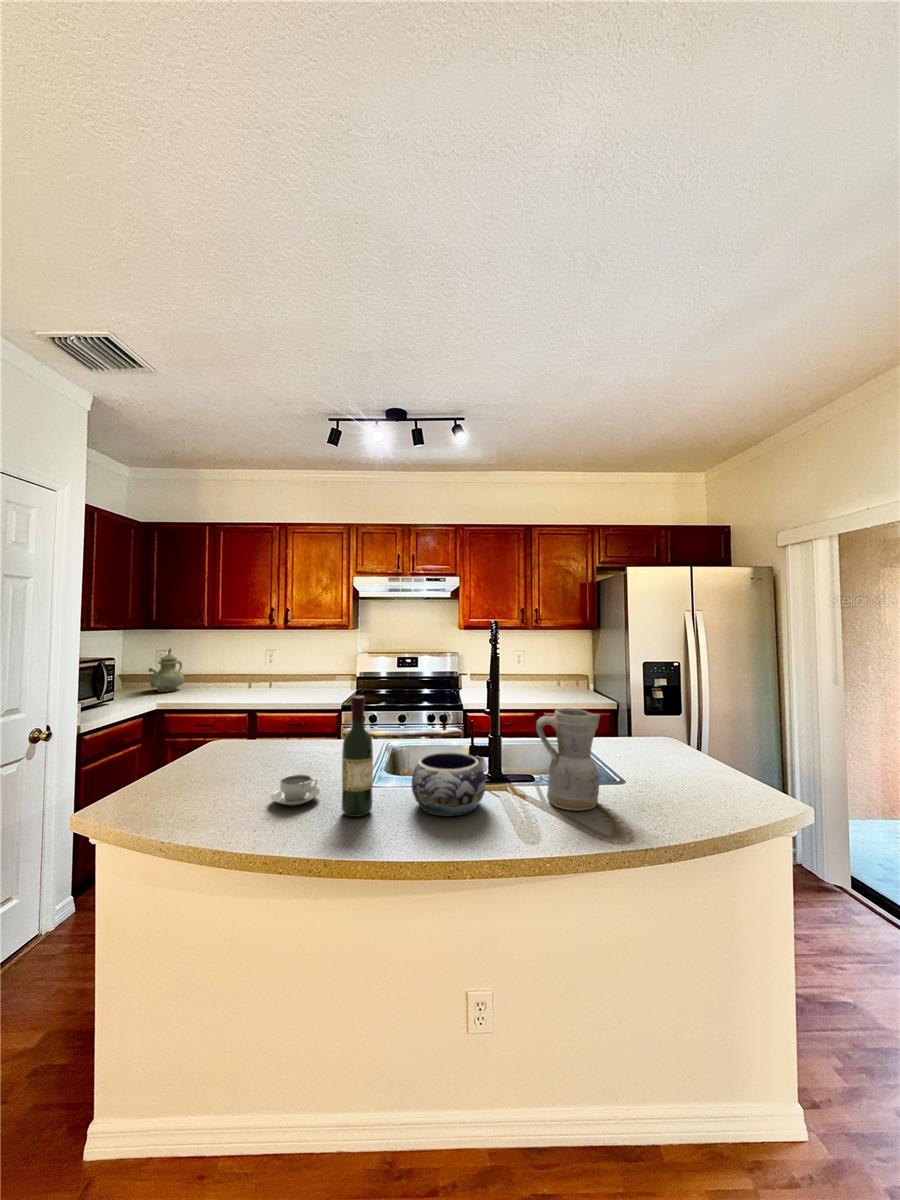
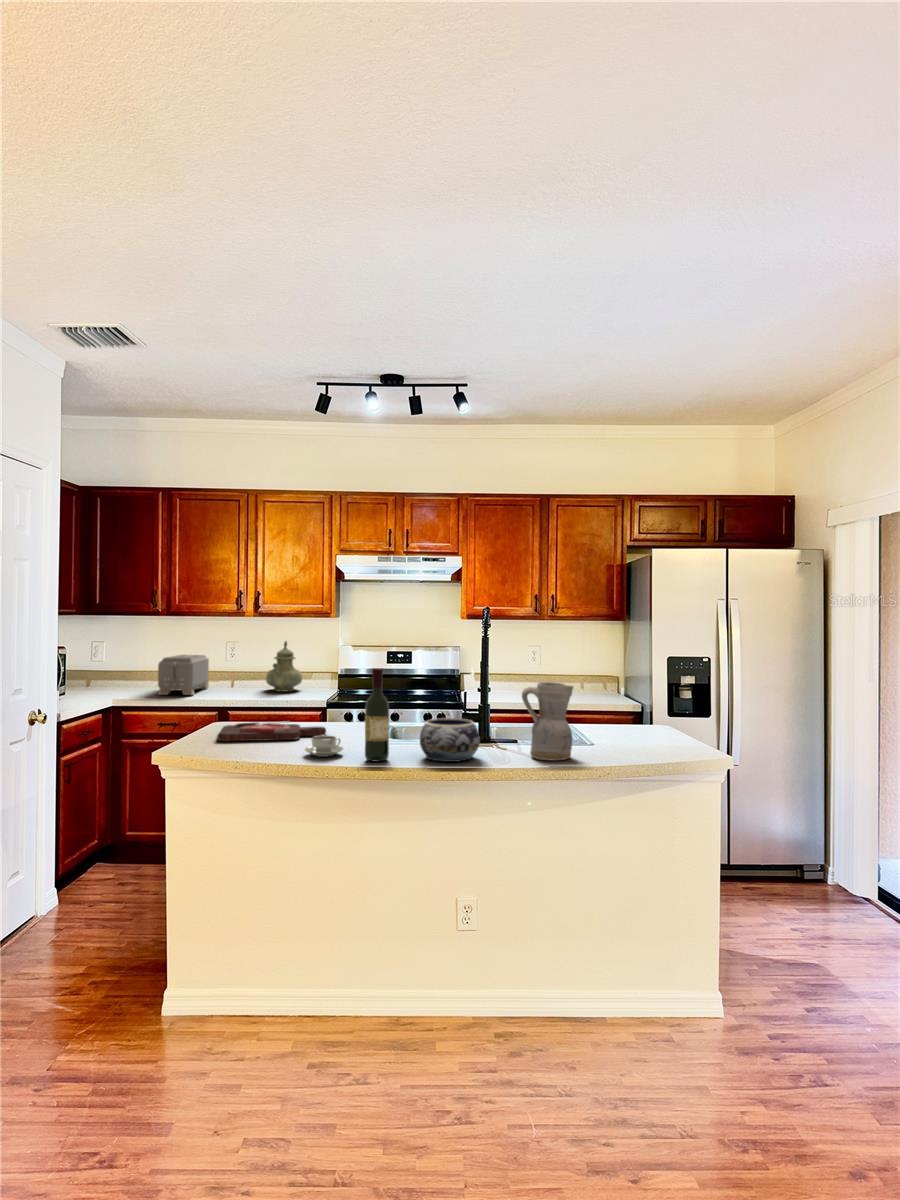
teapot: present [149,648,185,692] -> present [266,641,302,691]
toaster: none [196,662,247,698] -> present [158,655,209,695]
cutting board: none [188,744,317,773] -> present [217,722,326,741]

